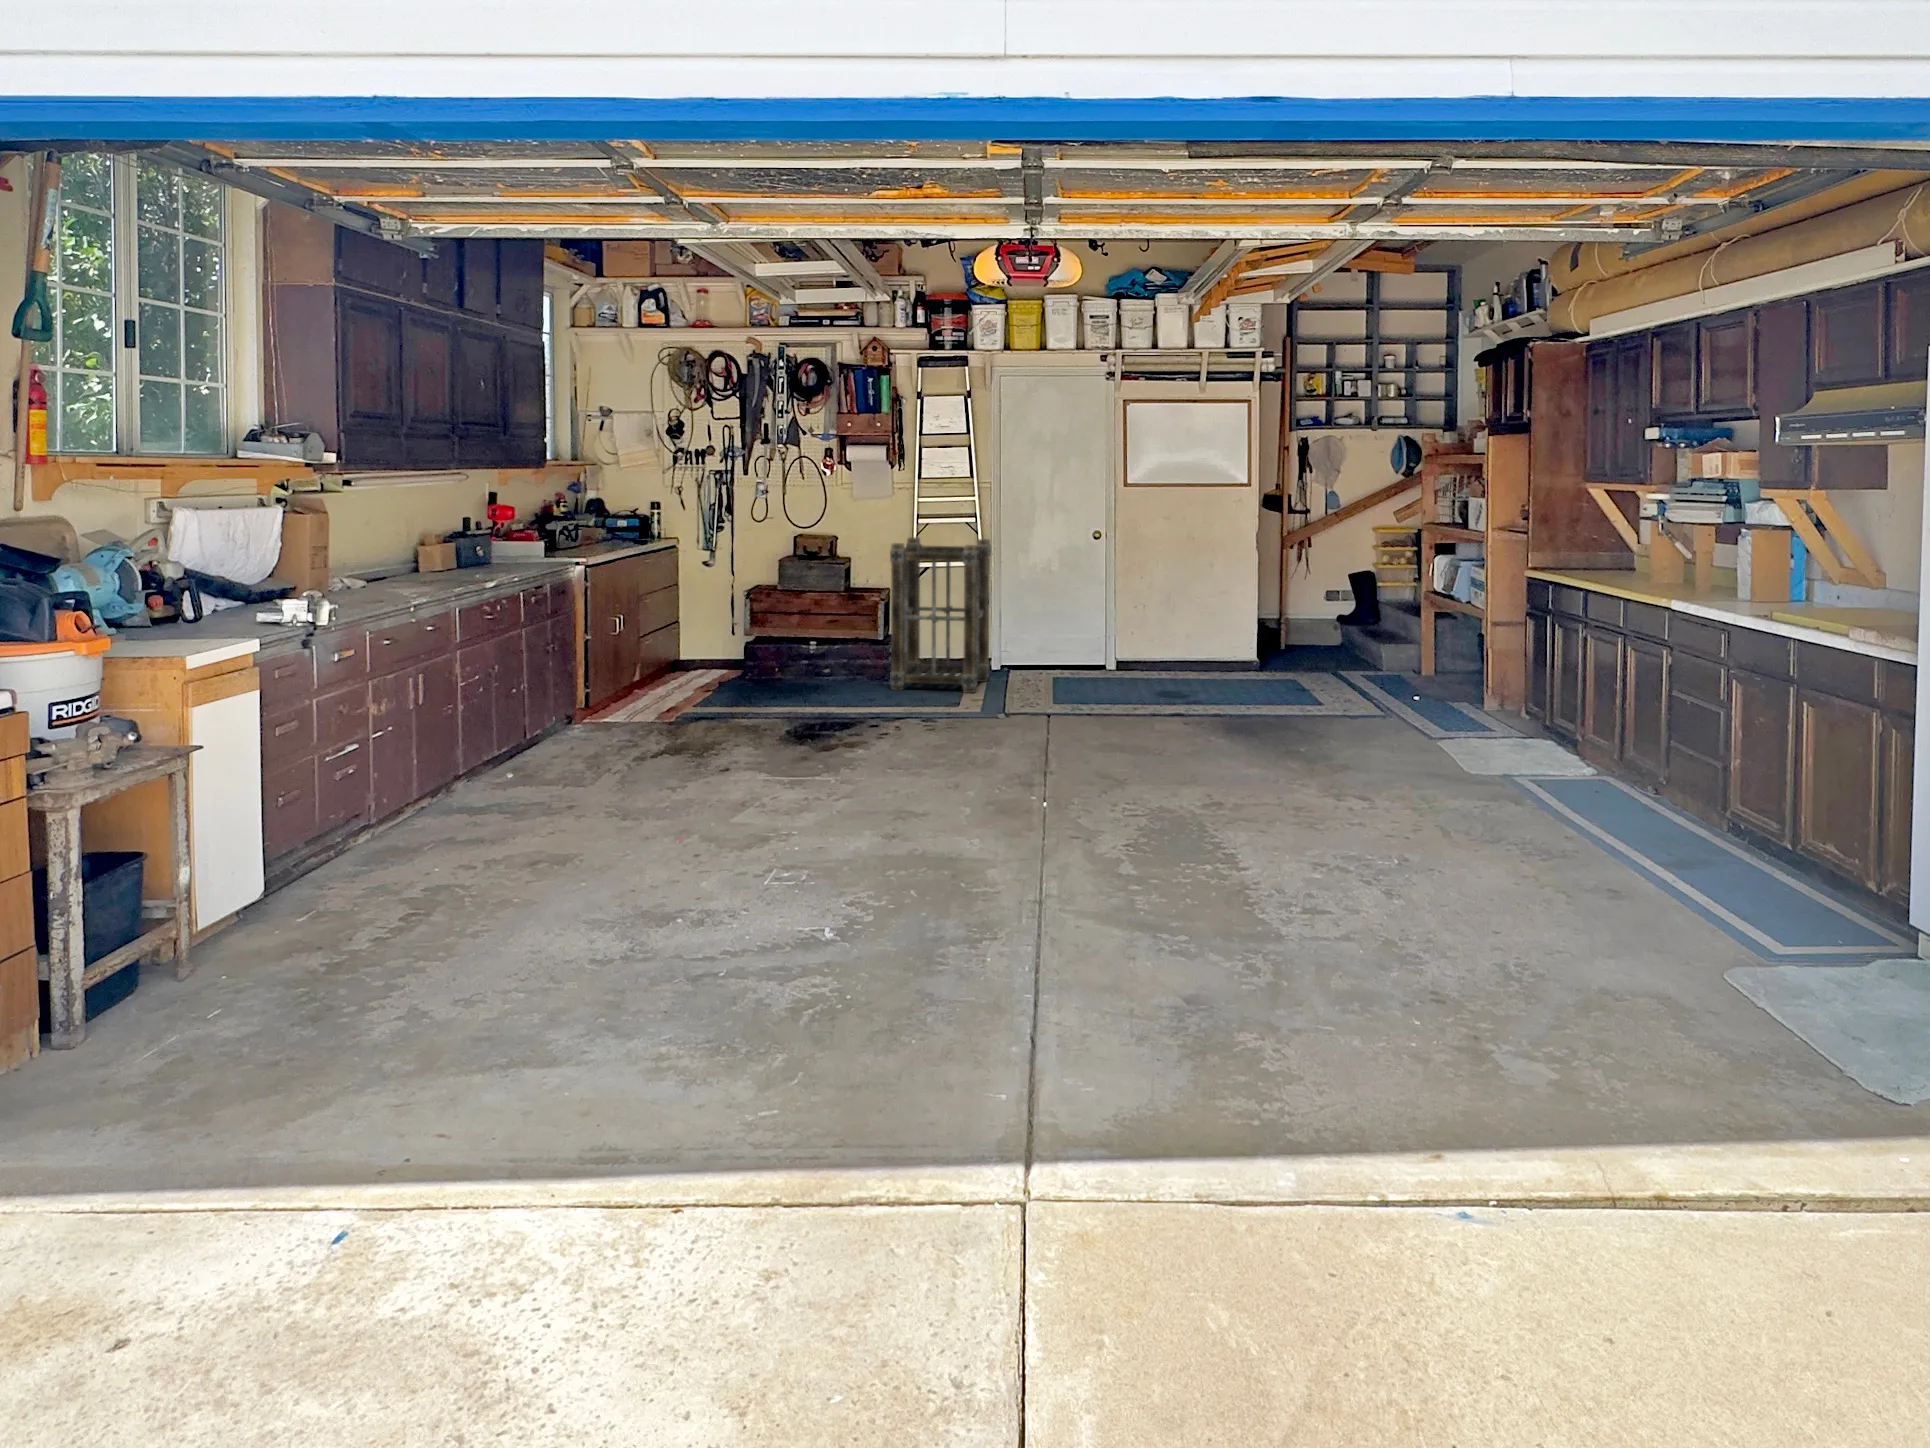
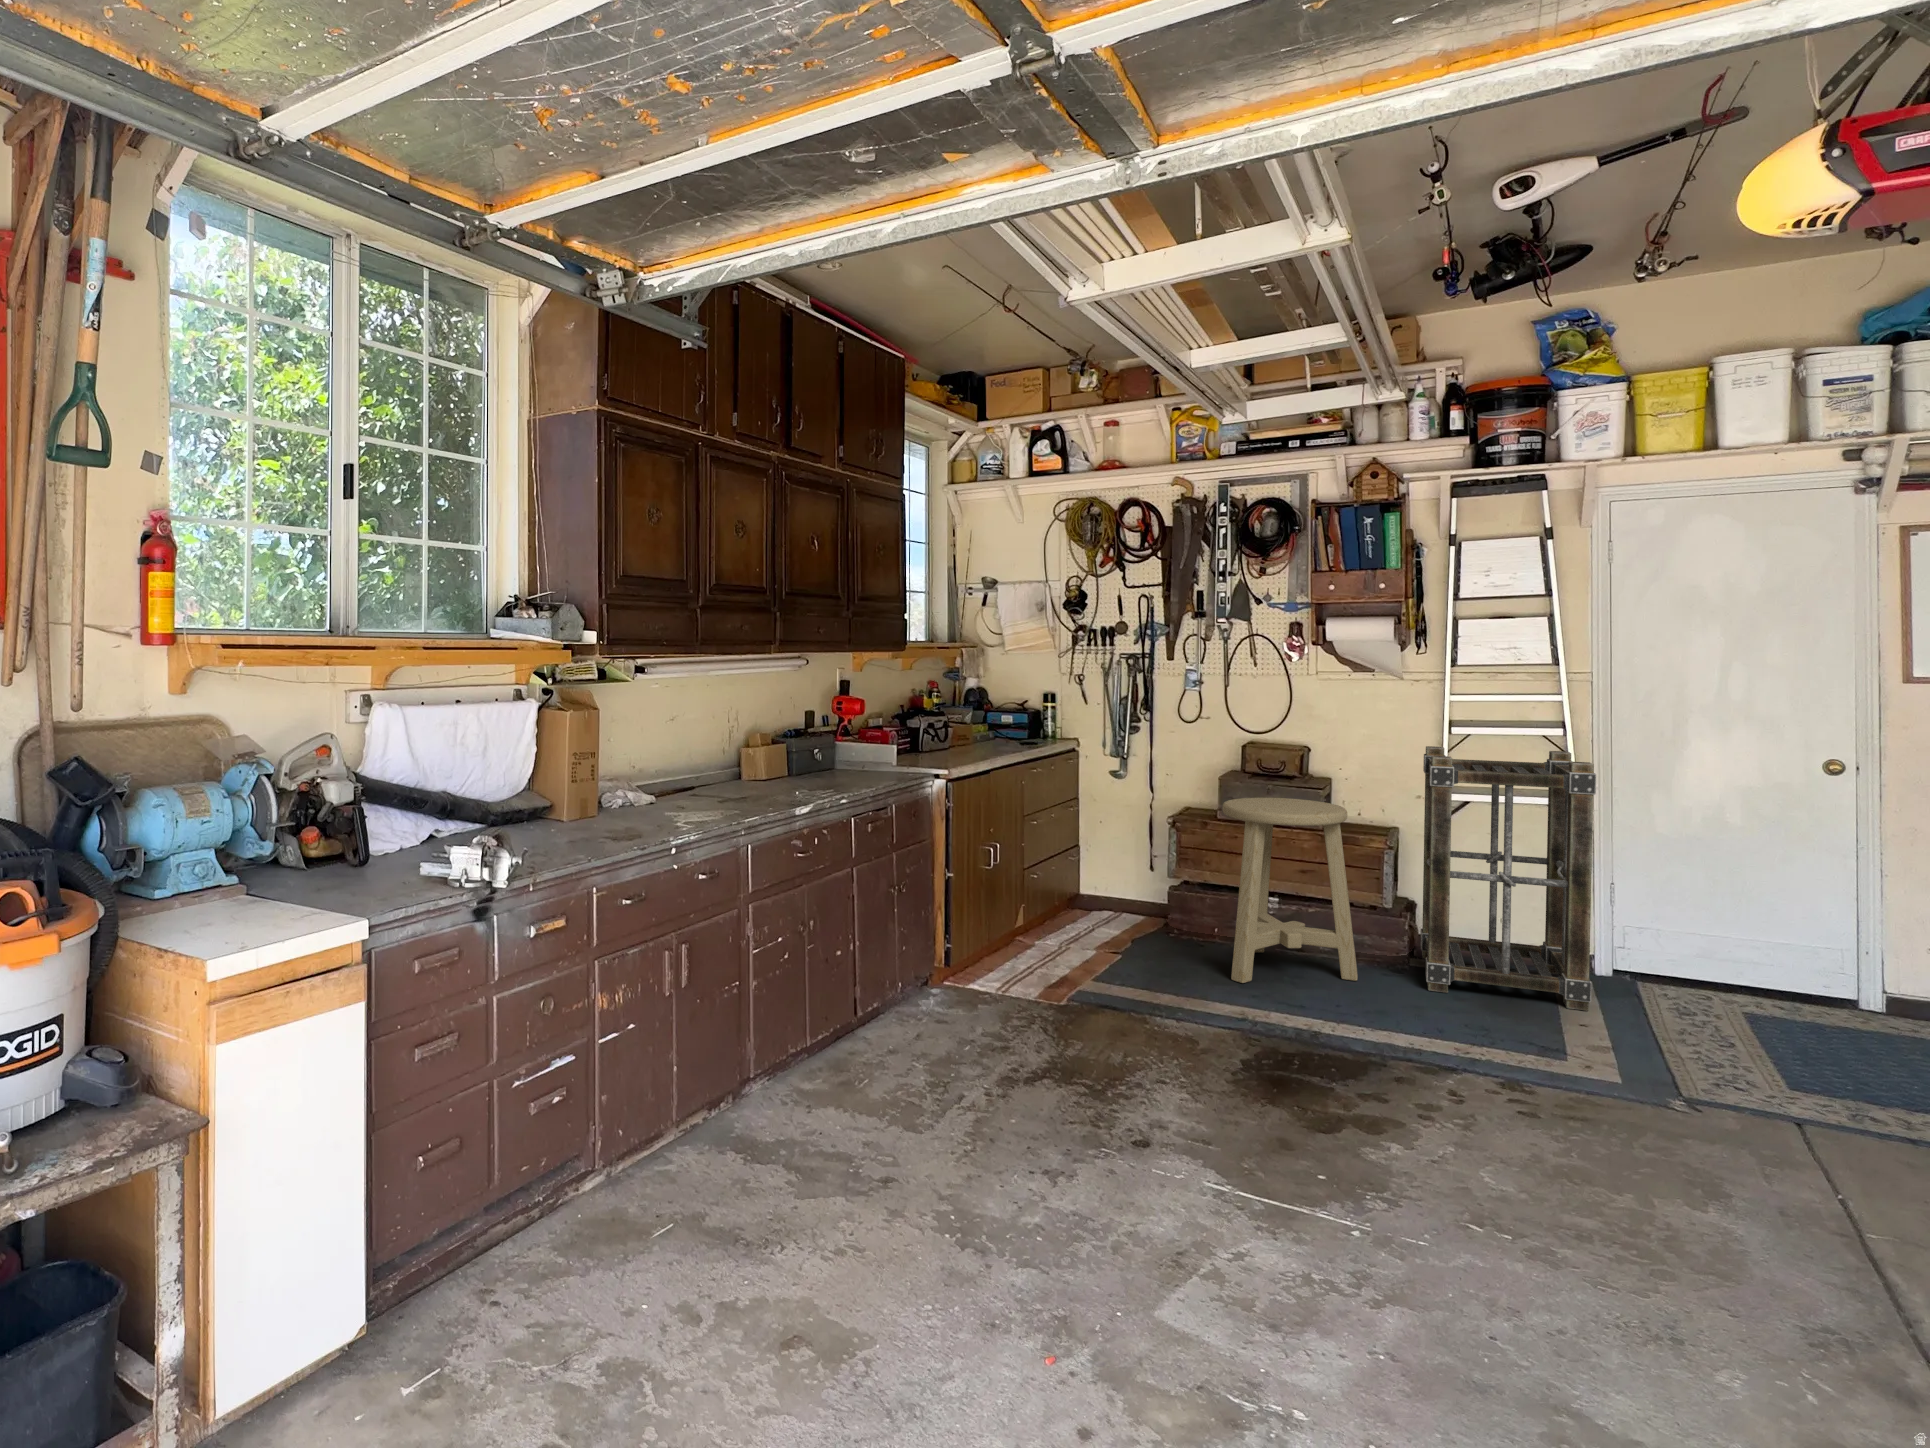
stool: none [769,575,854,692] -> present [1222,798,1358,983]

